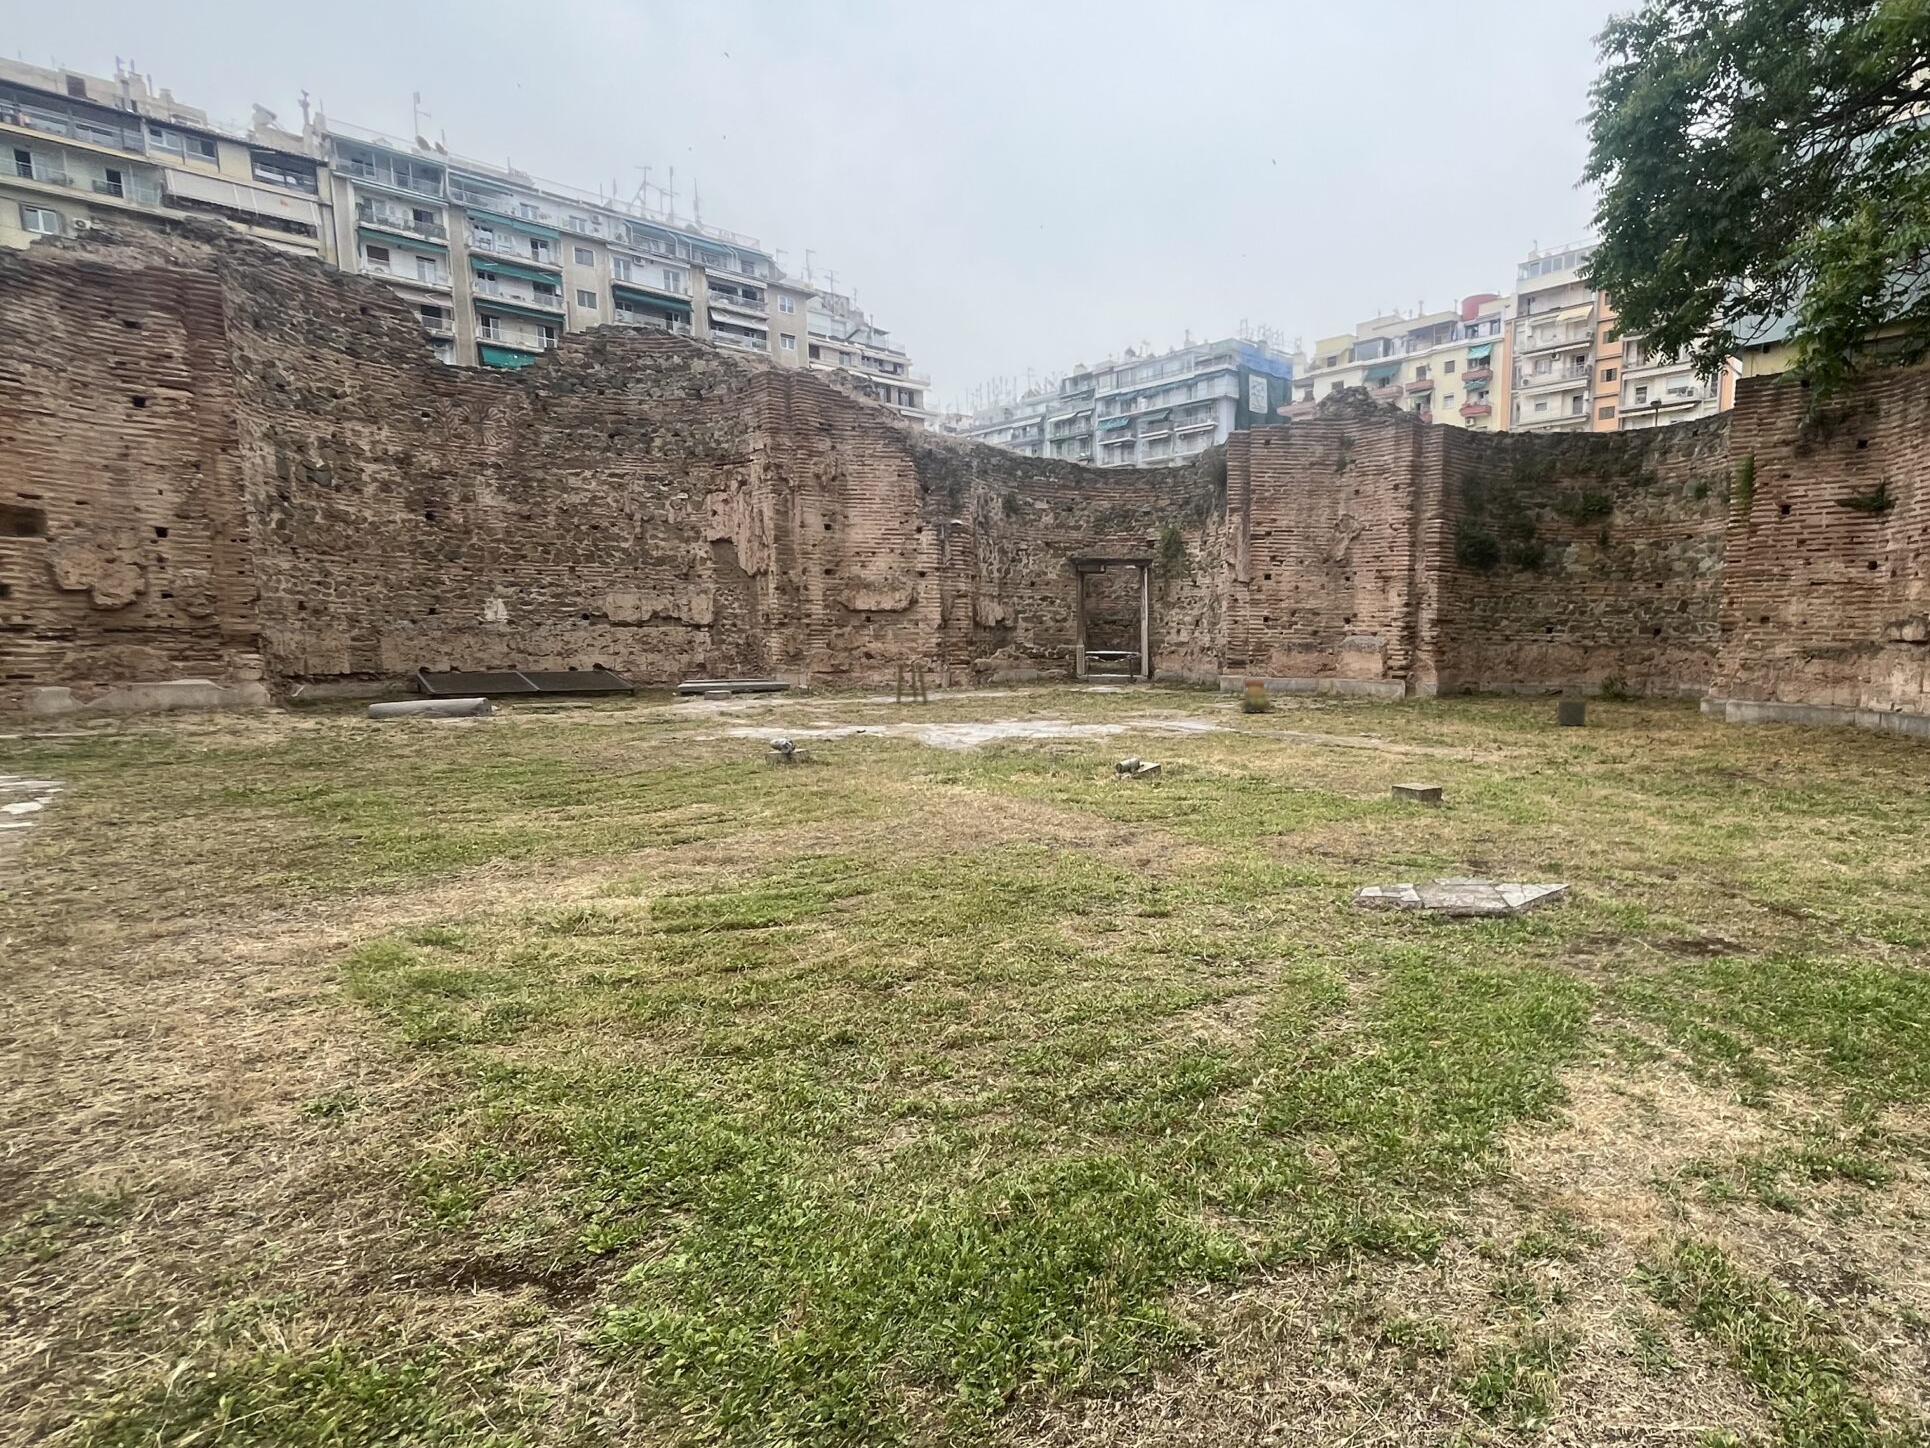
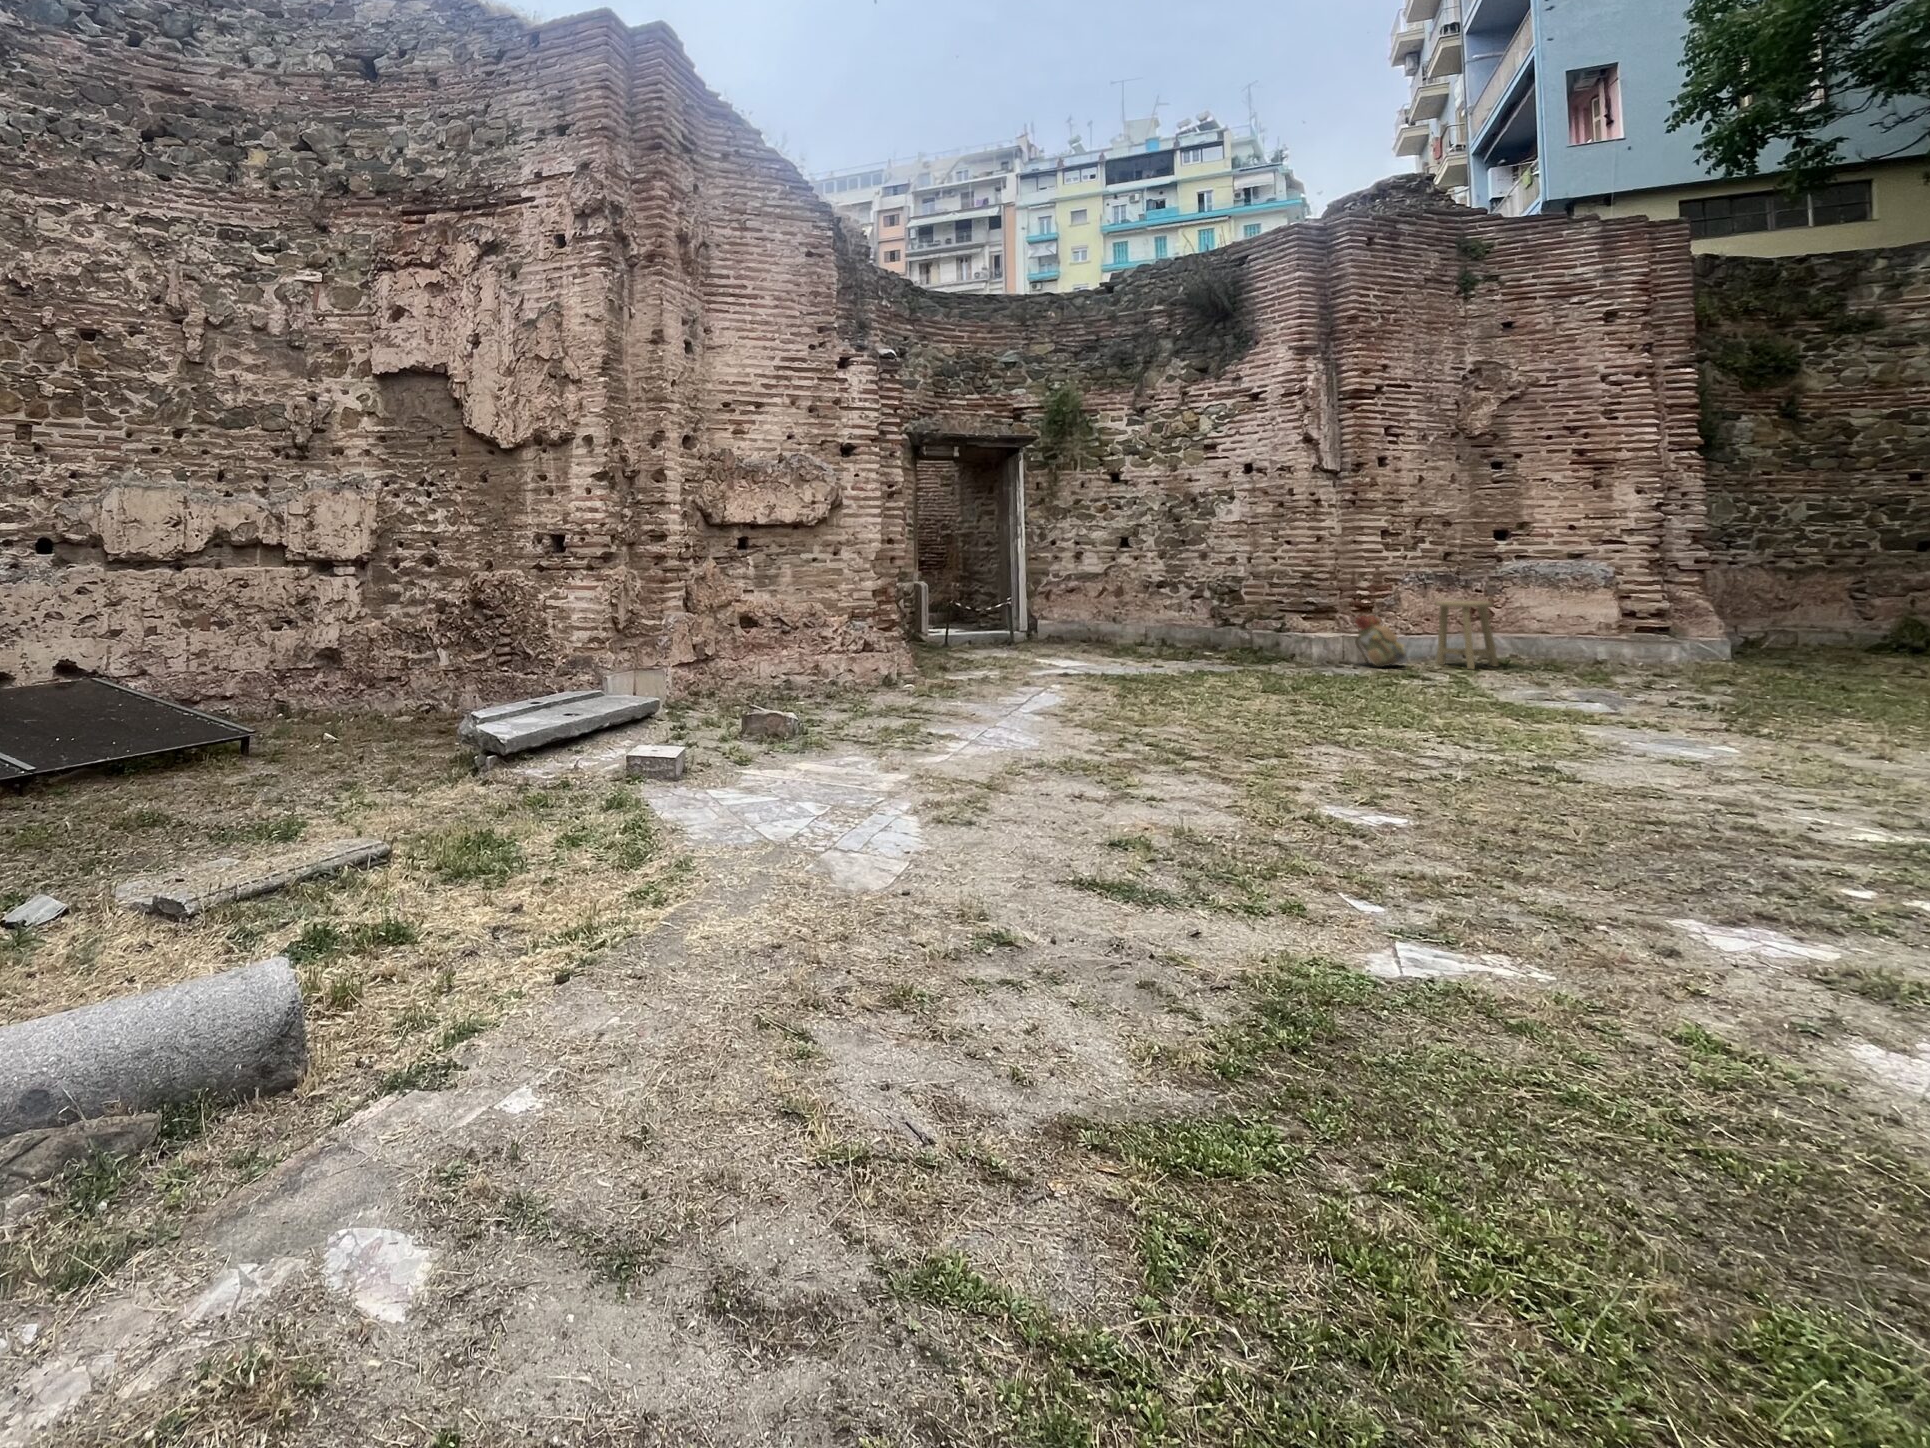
stool: present [896,664,928,703] -> present [1436,601,1498,670]
planter: present [1558,700,1587,726] -> none [1741,620,1794,654]

